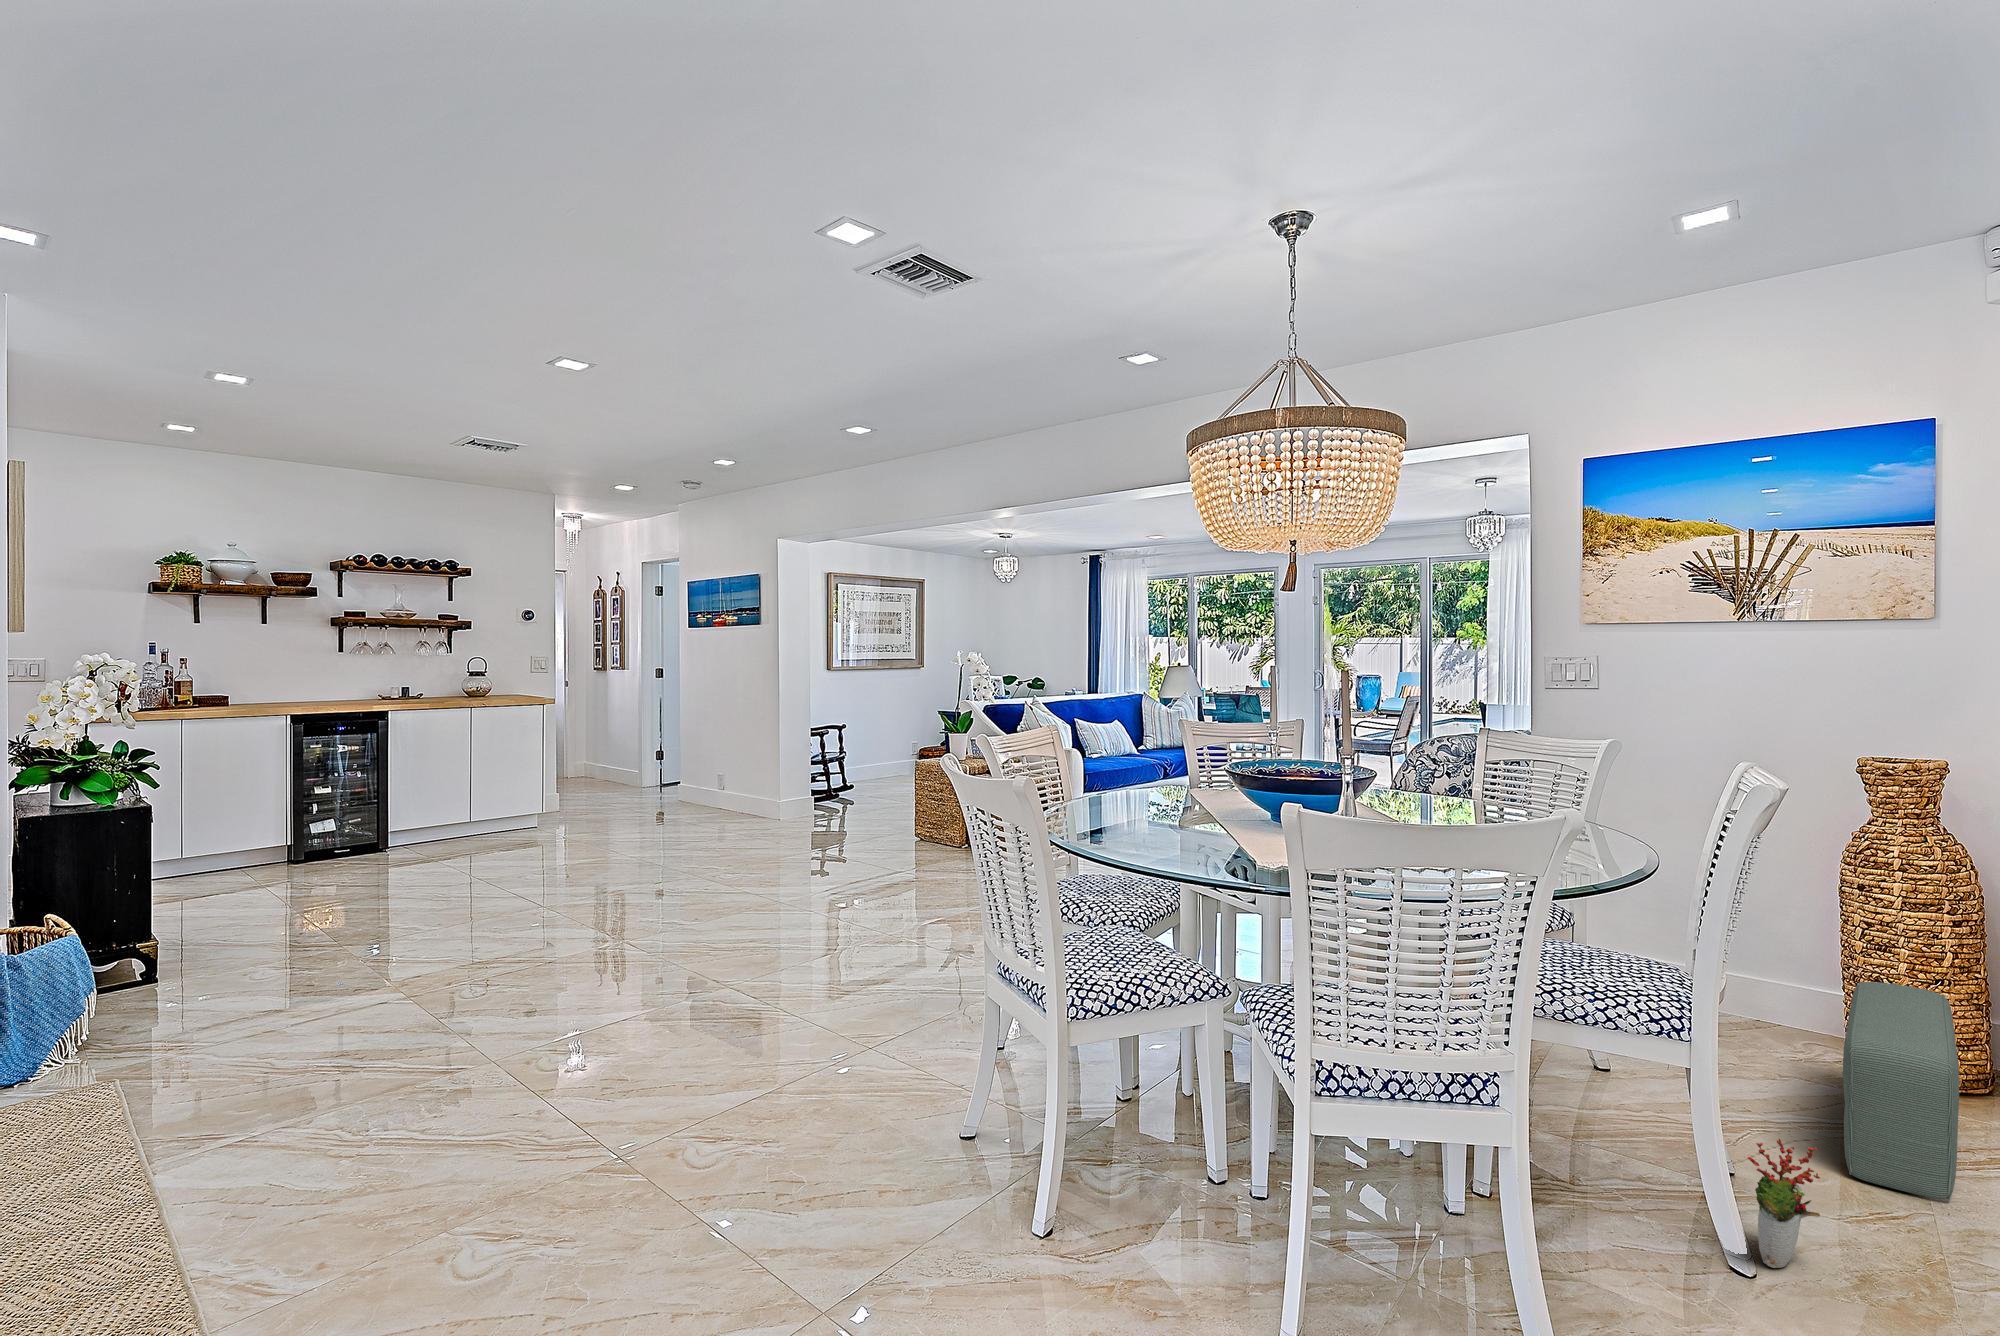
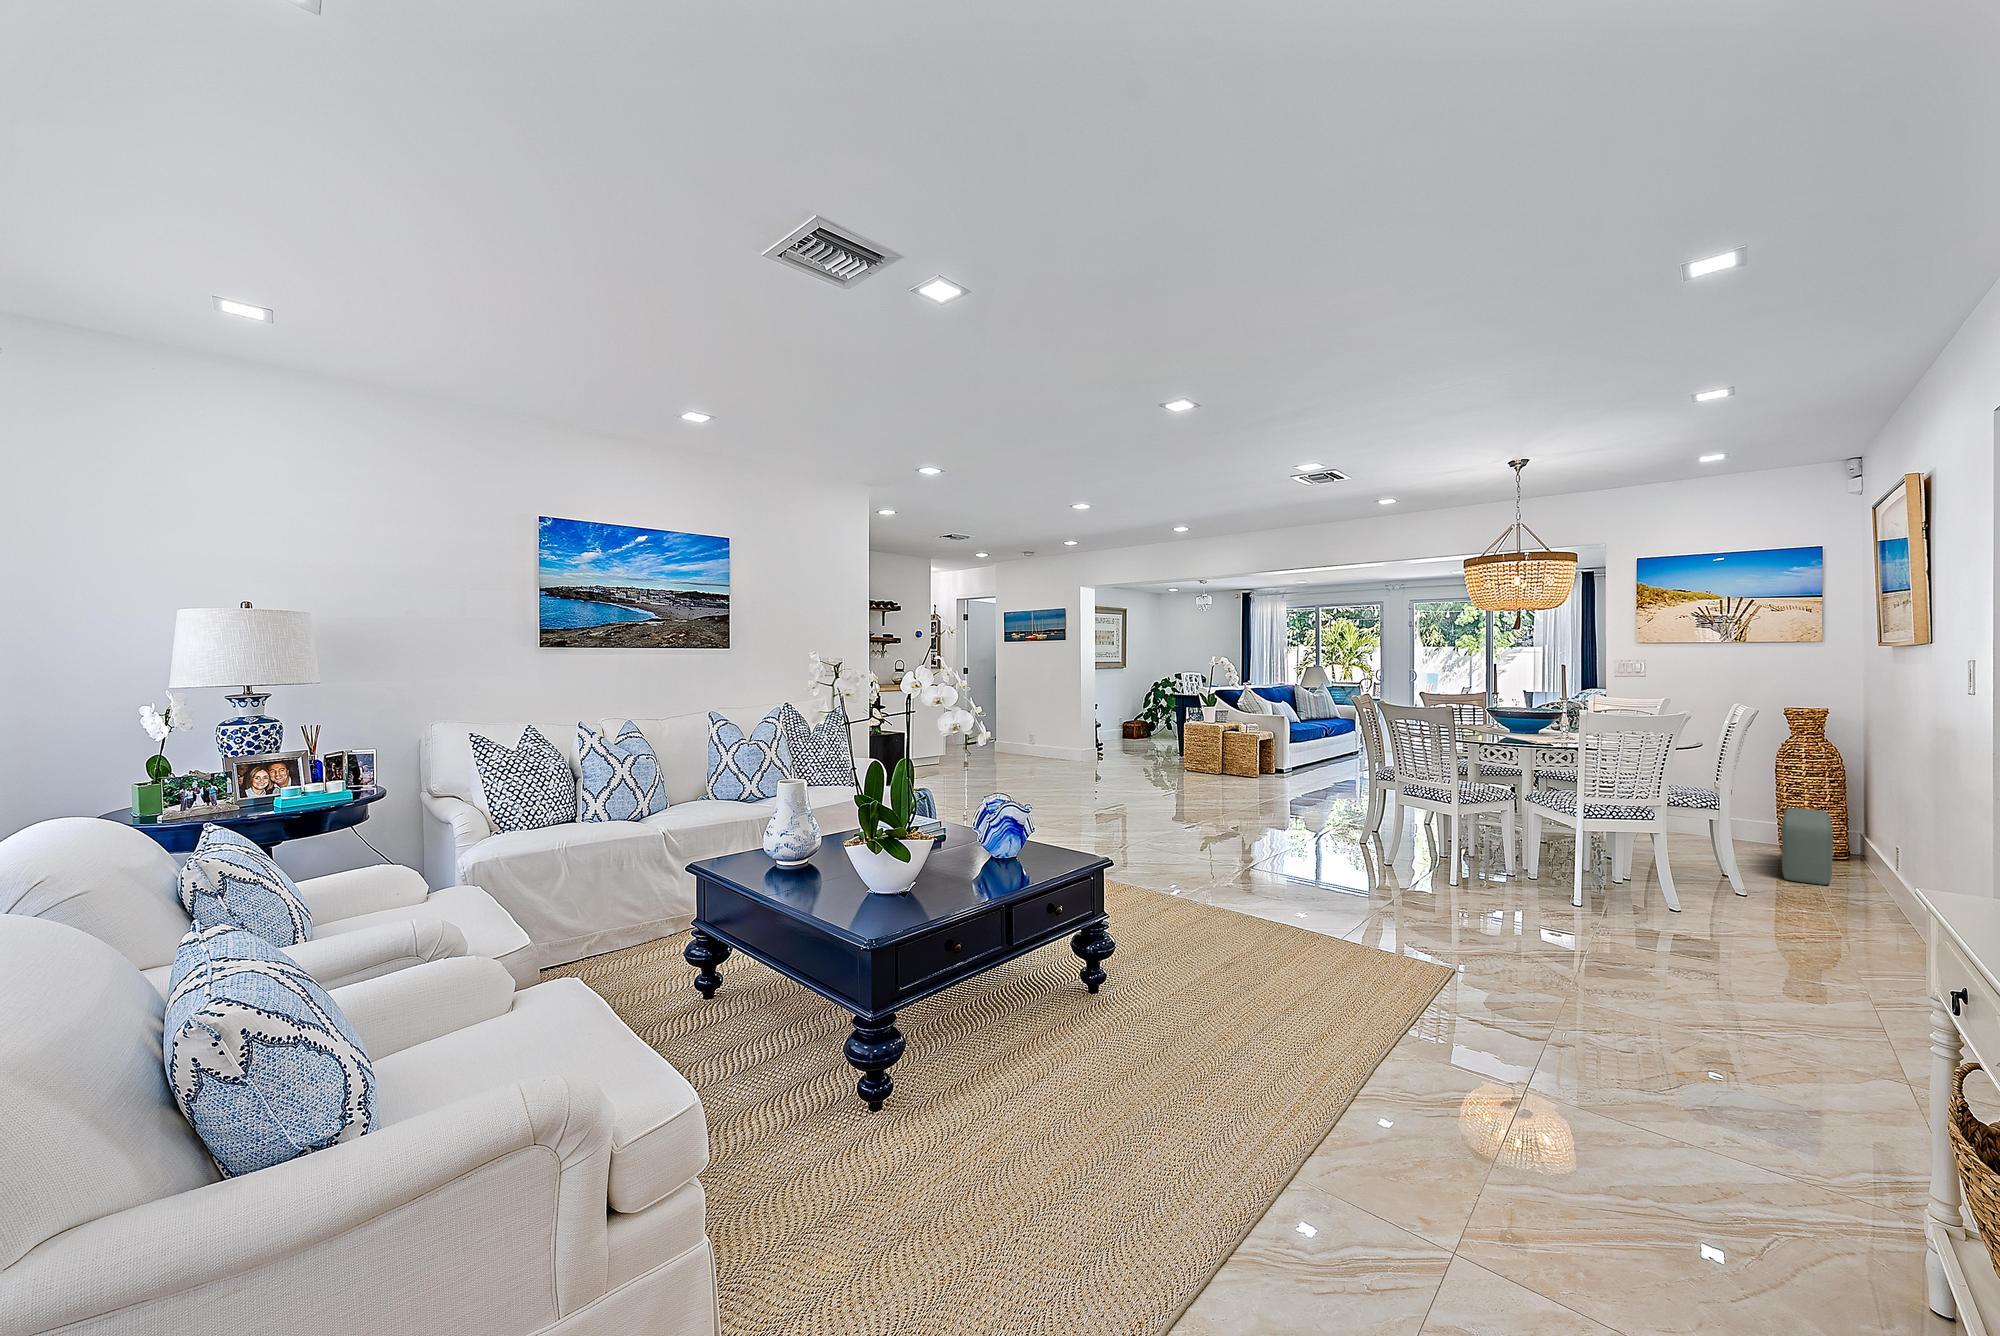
decorative plant: present [1748,1139,1820,1268] -> none [1746,849,1777,898]

